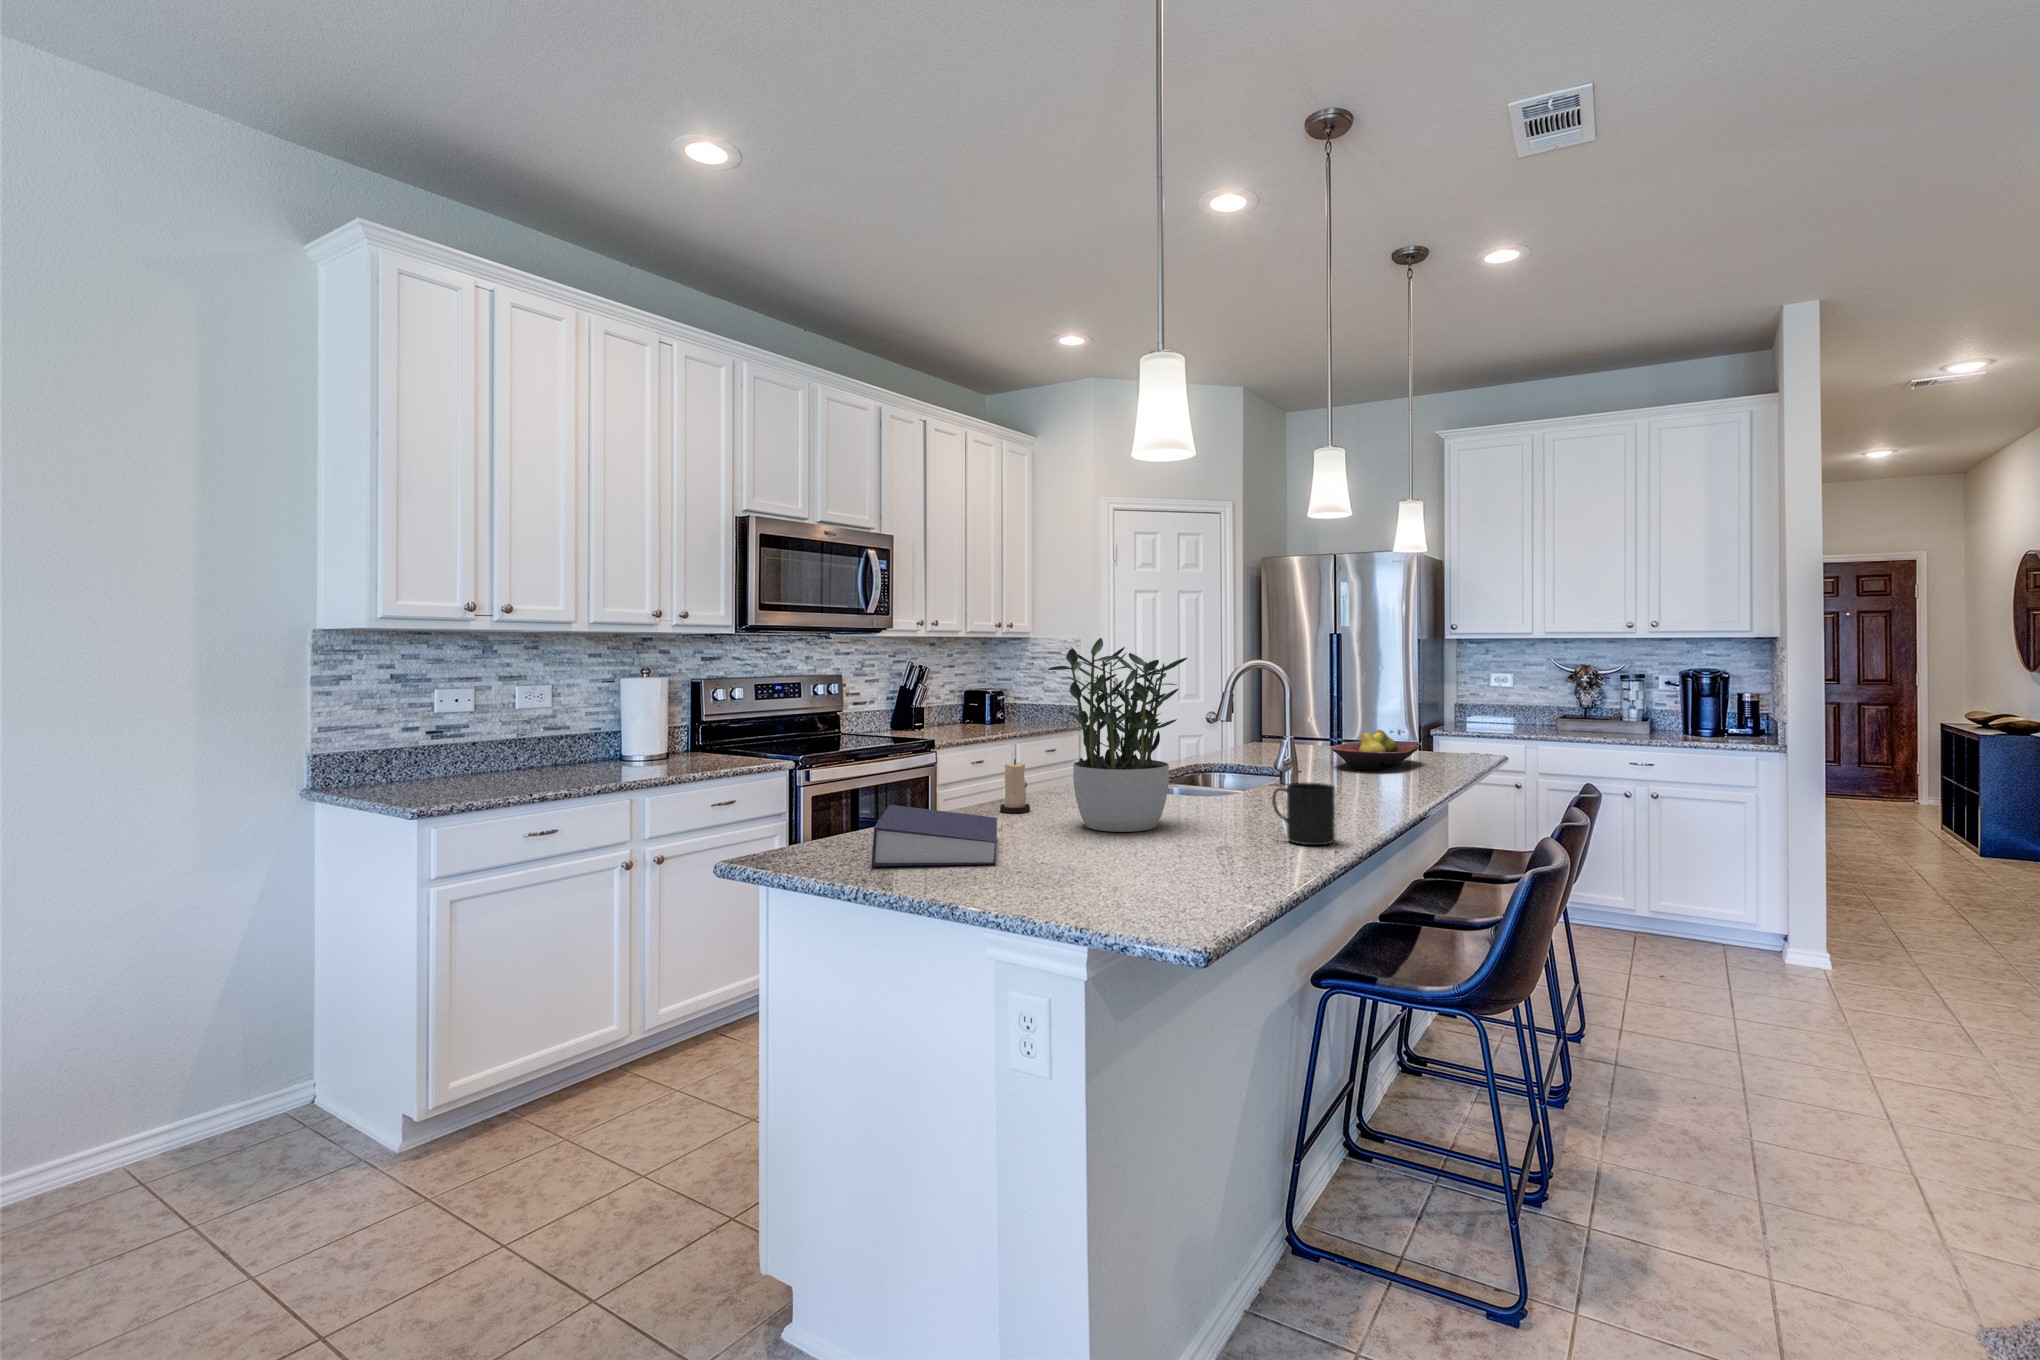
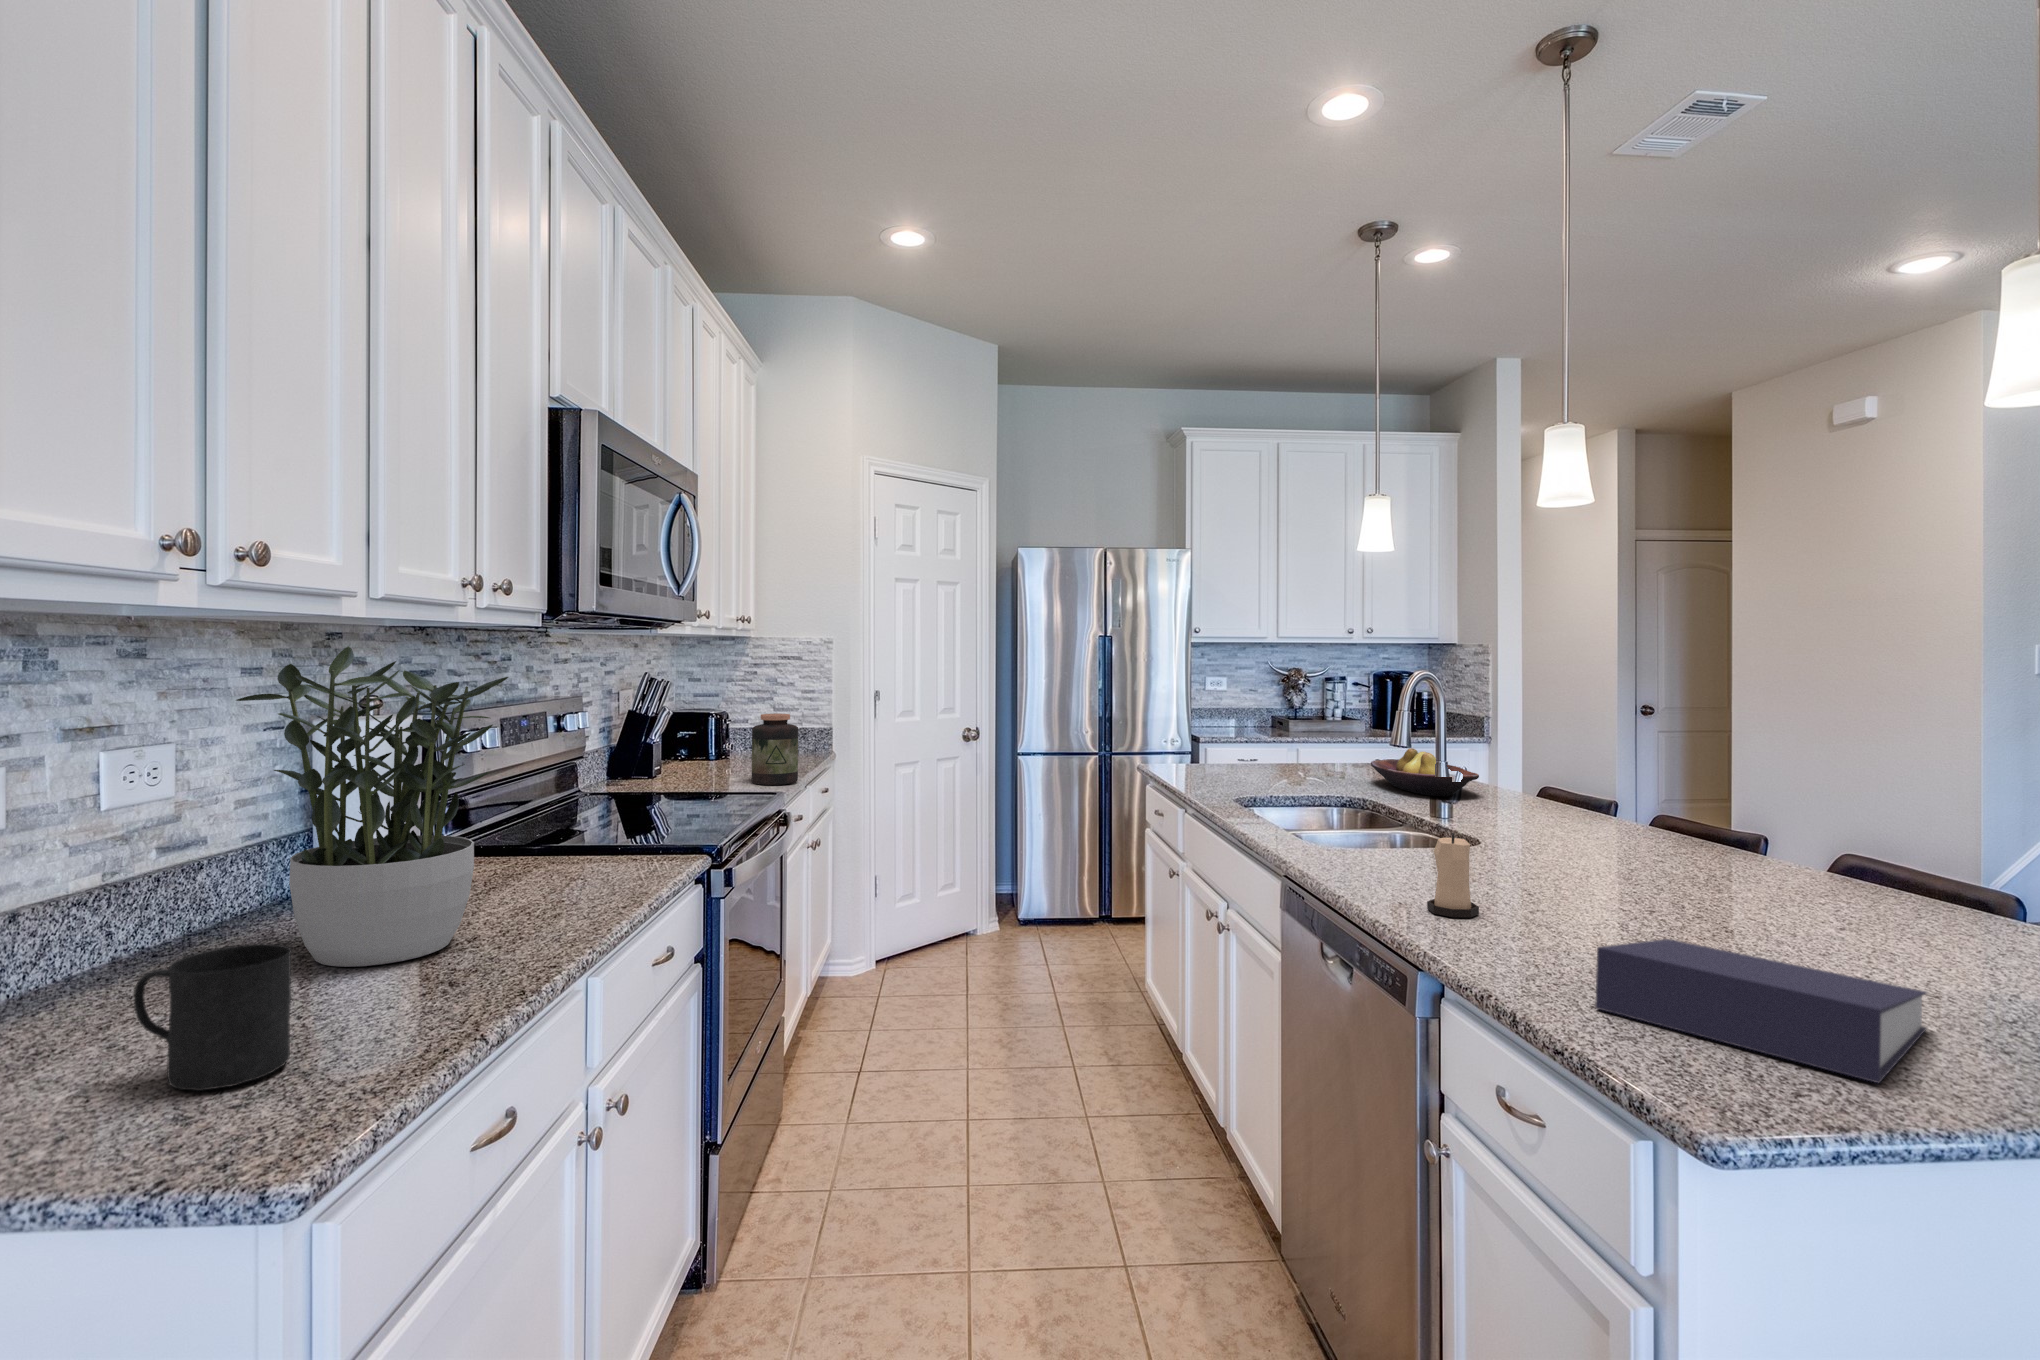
potted plant: present [1047,638,1187,832] -> present [236,646,508,967]
jar: none [953,690,984,738] -> present [752,713,798,785]
mug: present [1272,783,1335,845] -> present [134,943,291,1091]

